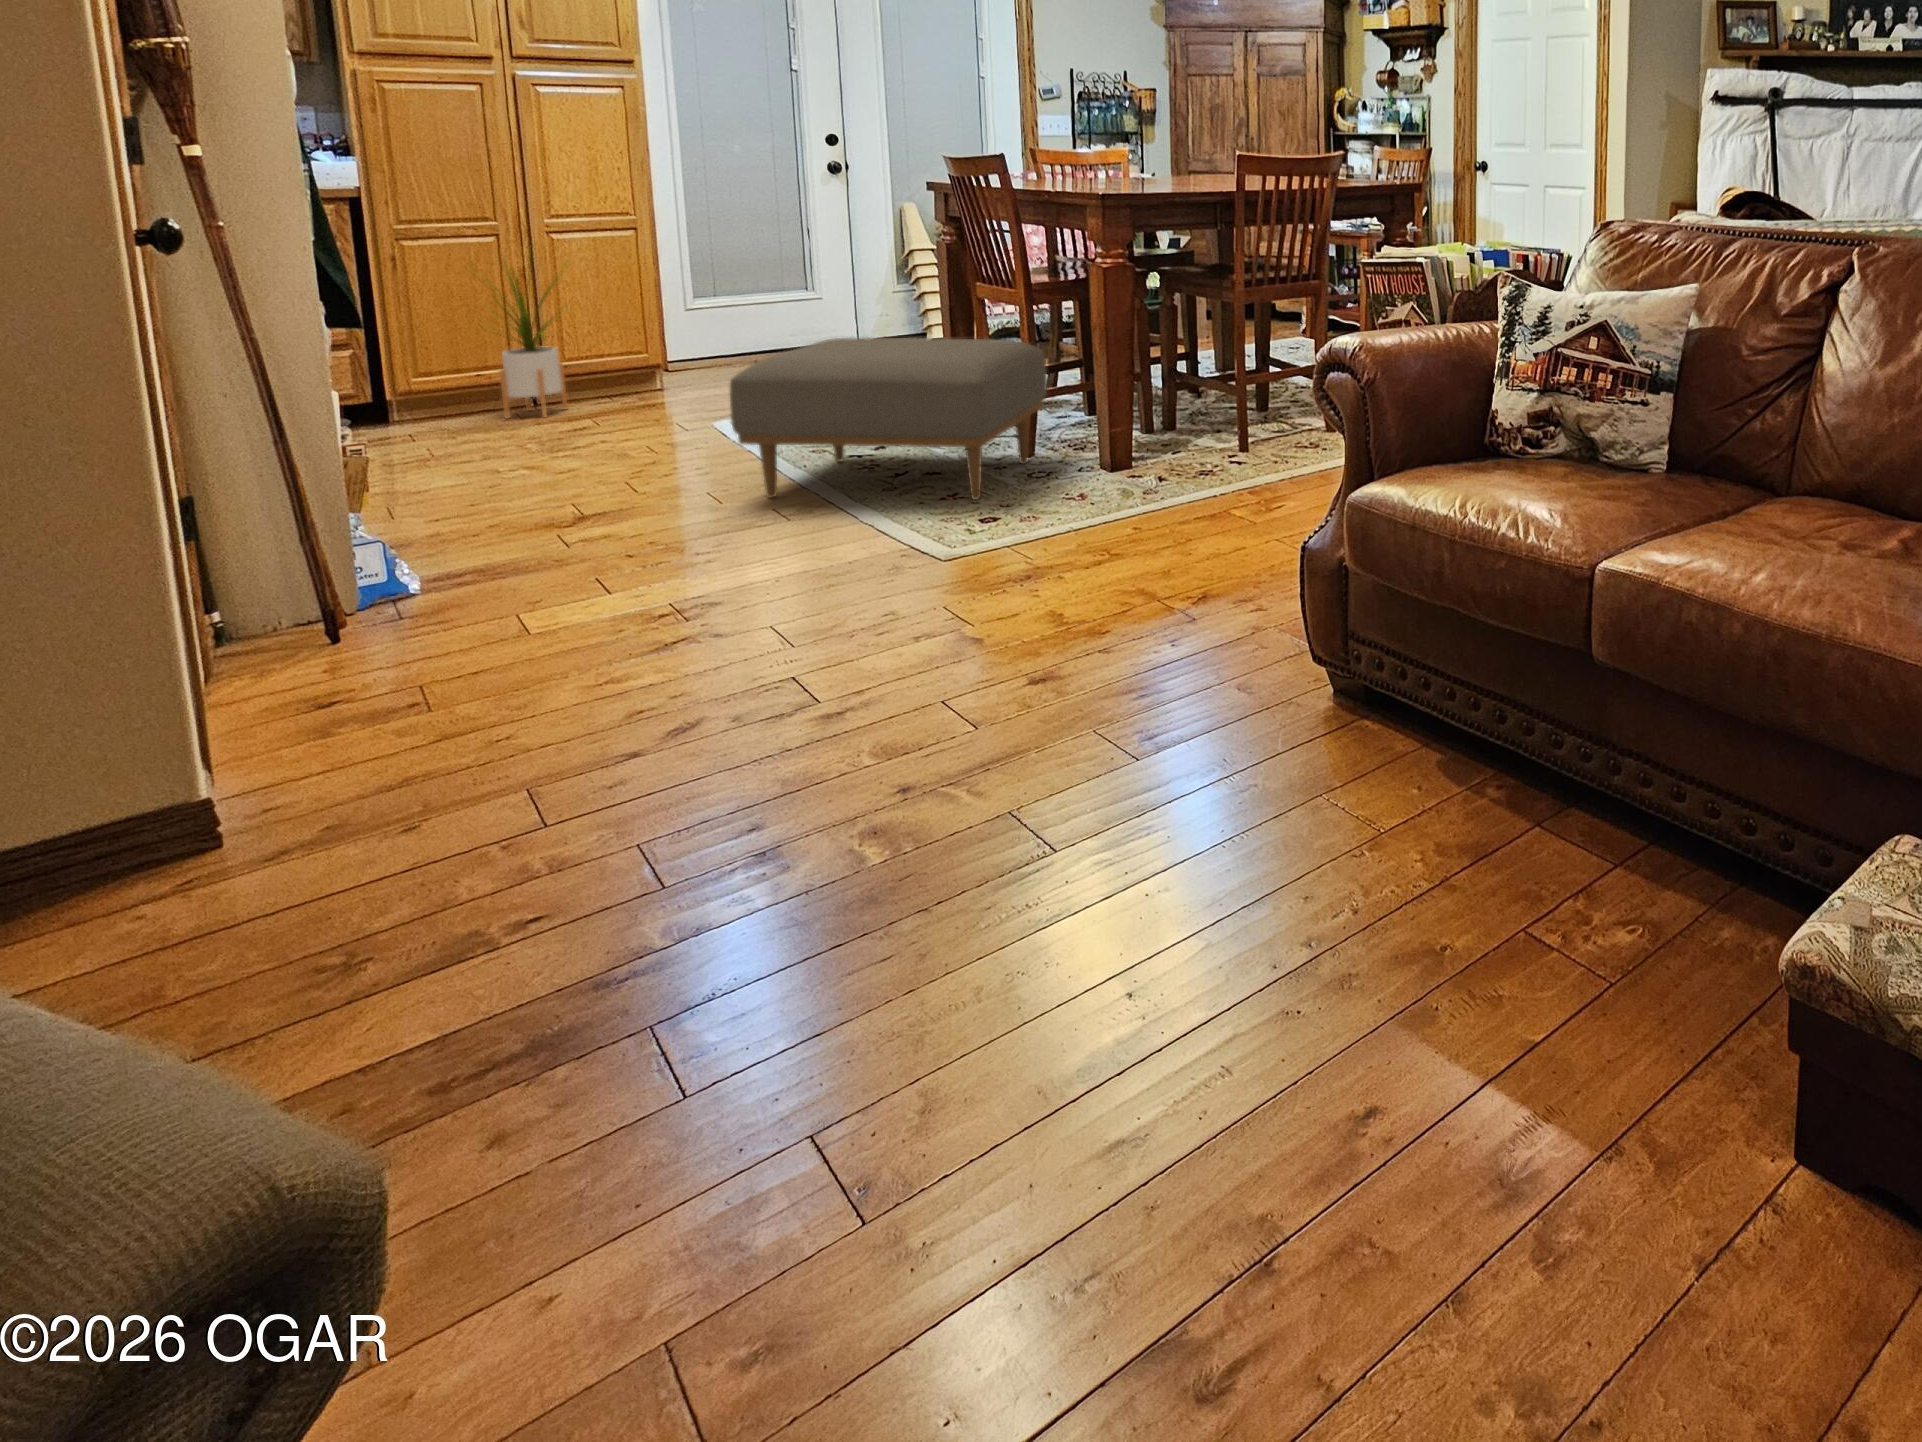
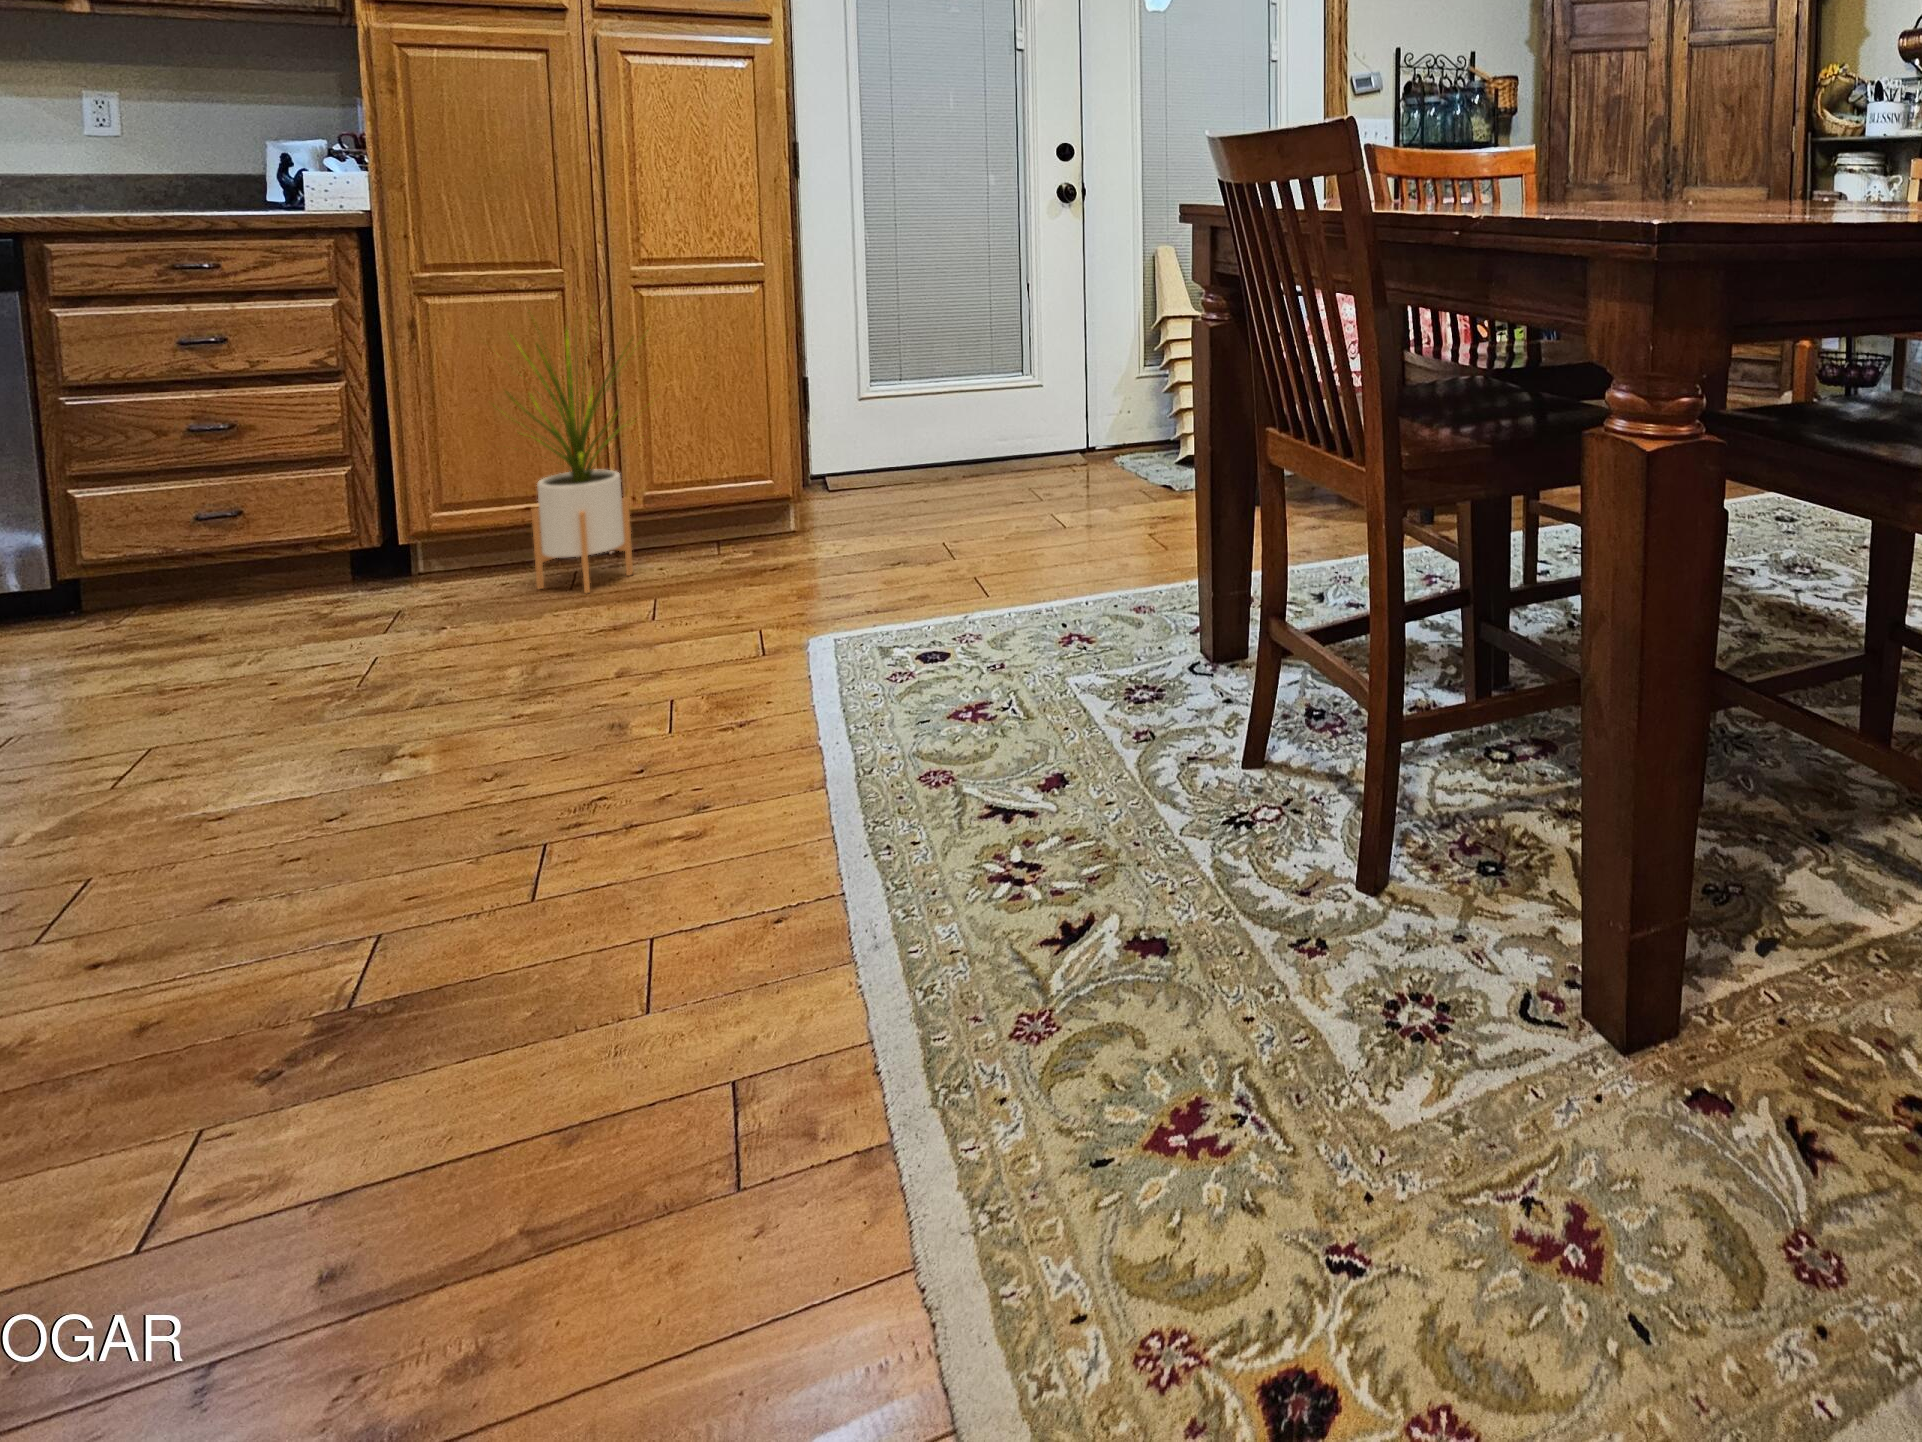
ottoman: present [730,338,1047,500] -> none [611,548,1433,1199]

